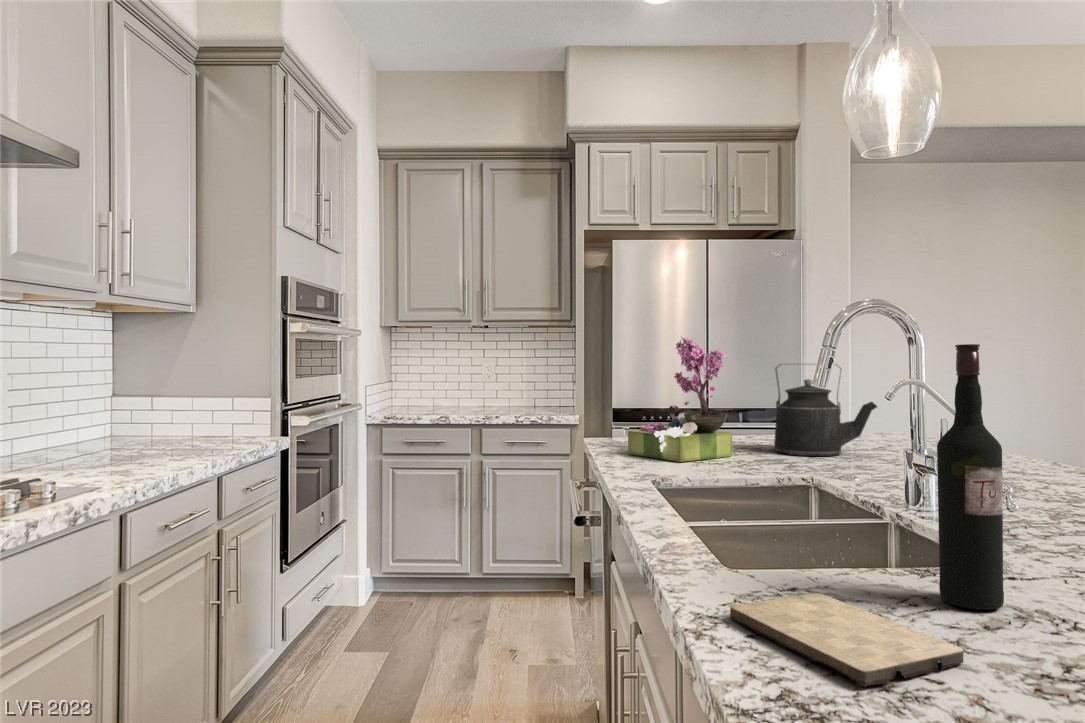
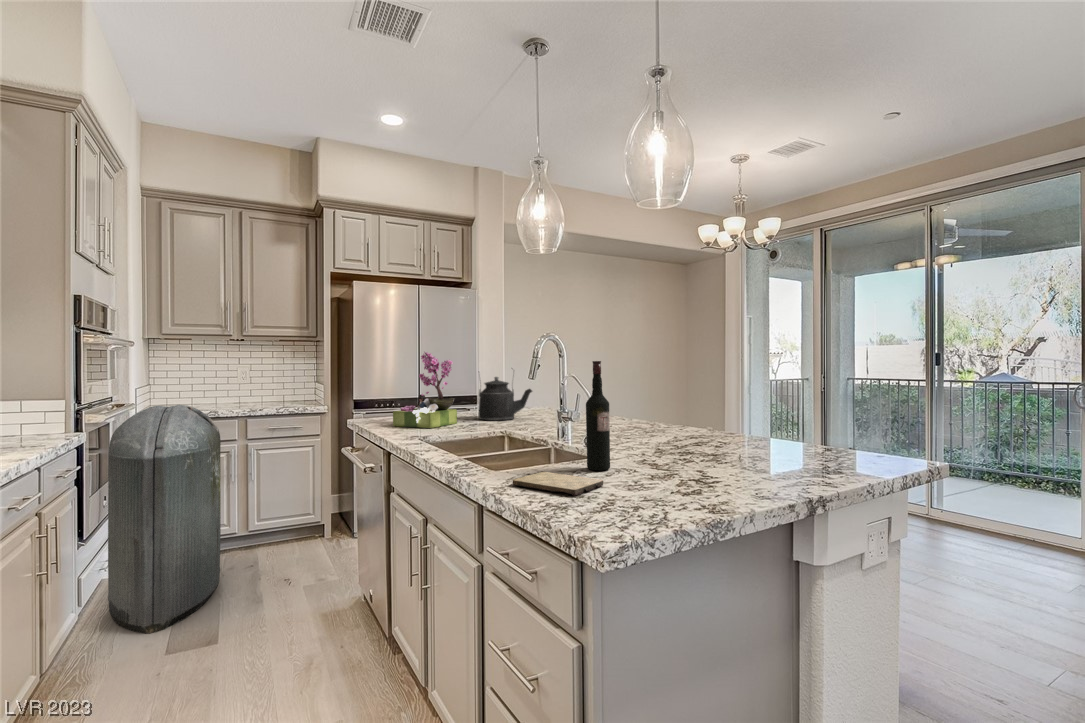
trash can: none [319,408,439,690] -> present [108,405,221,634]

